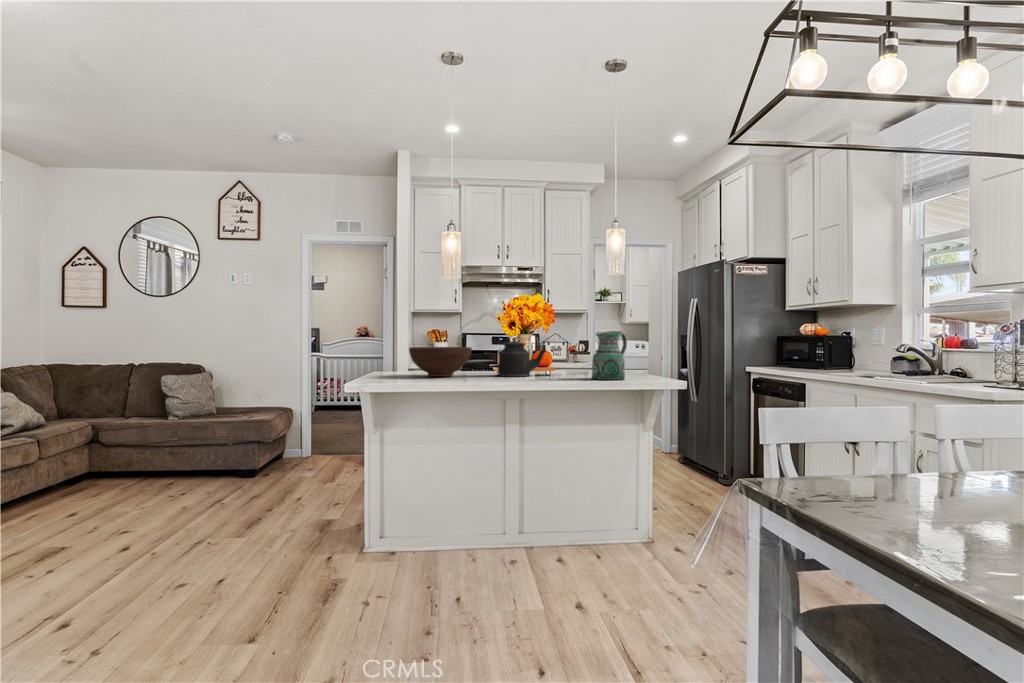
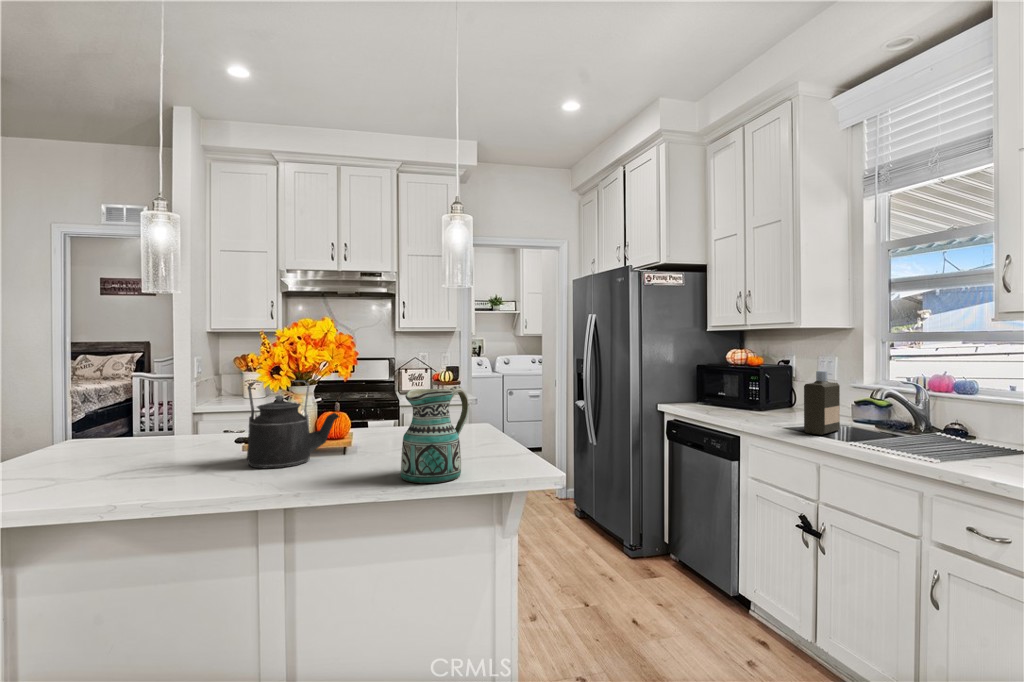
bottle: none [849,332,876,375] -> present [804,371,840,435]
fruit bowl: present [409,347,472,377] -> none [58,410,199,475]

